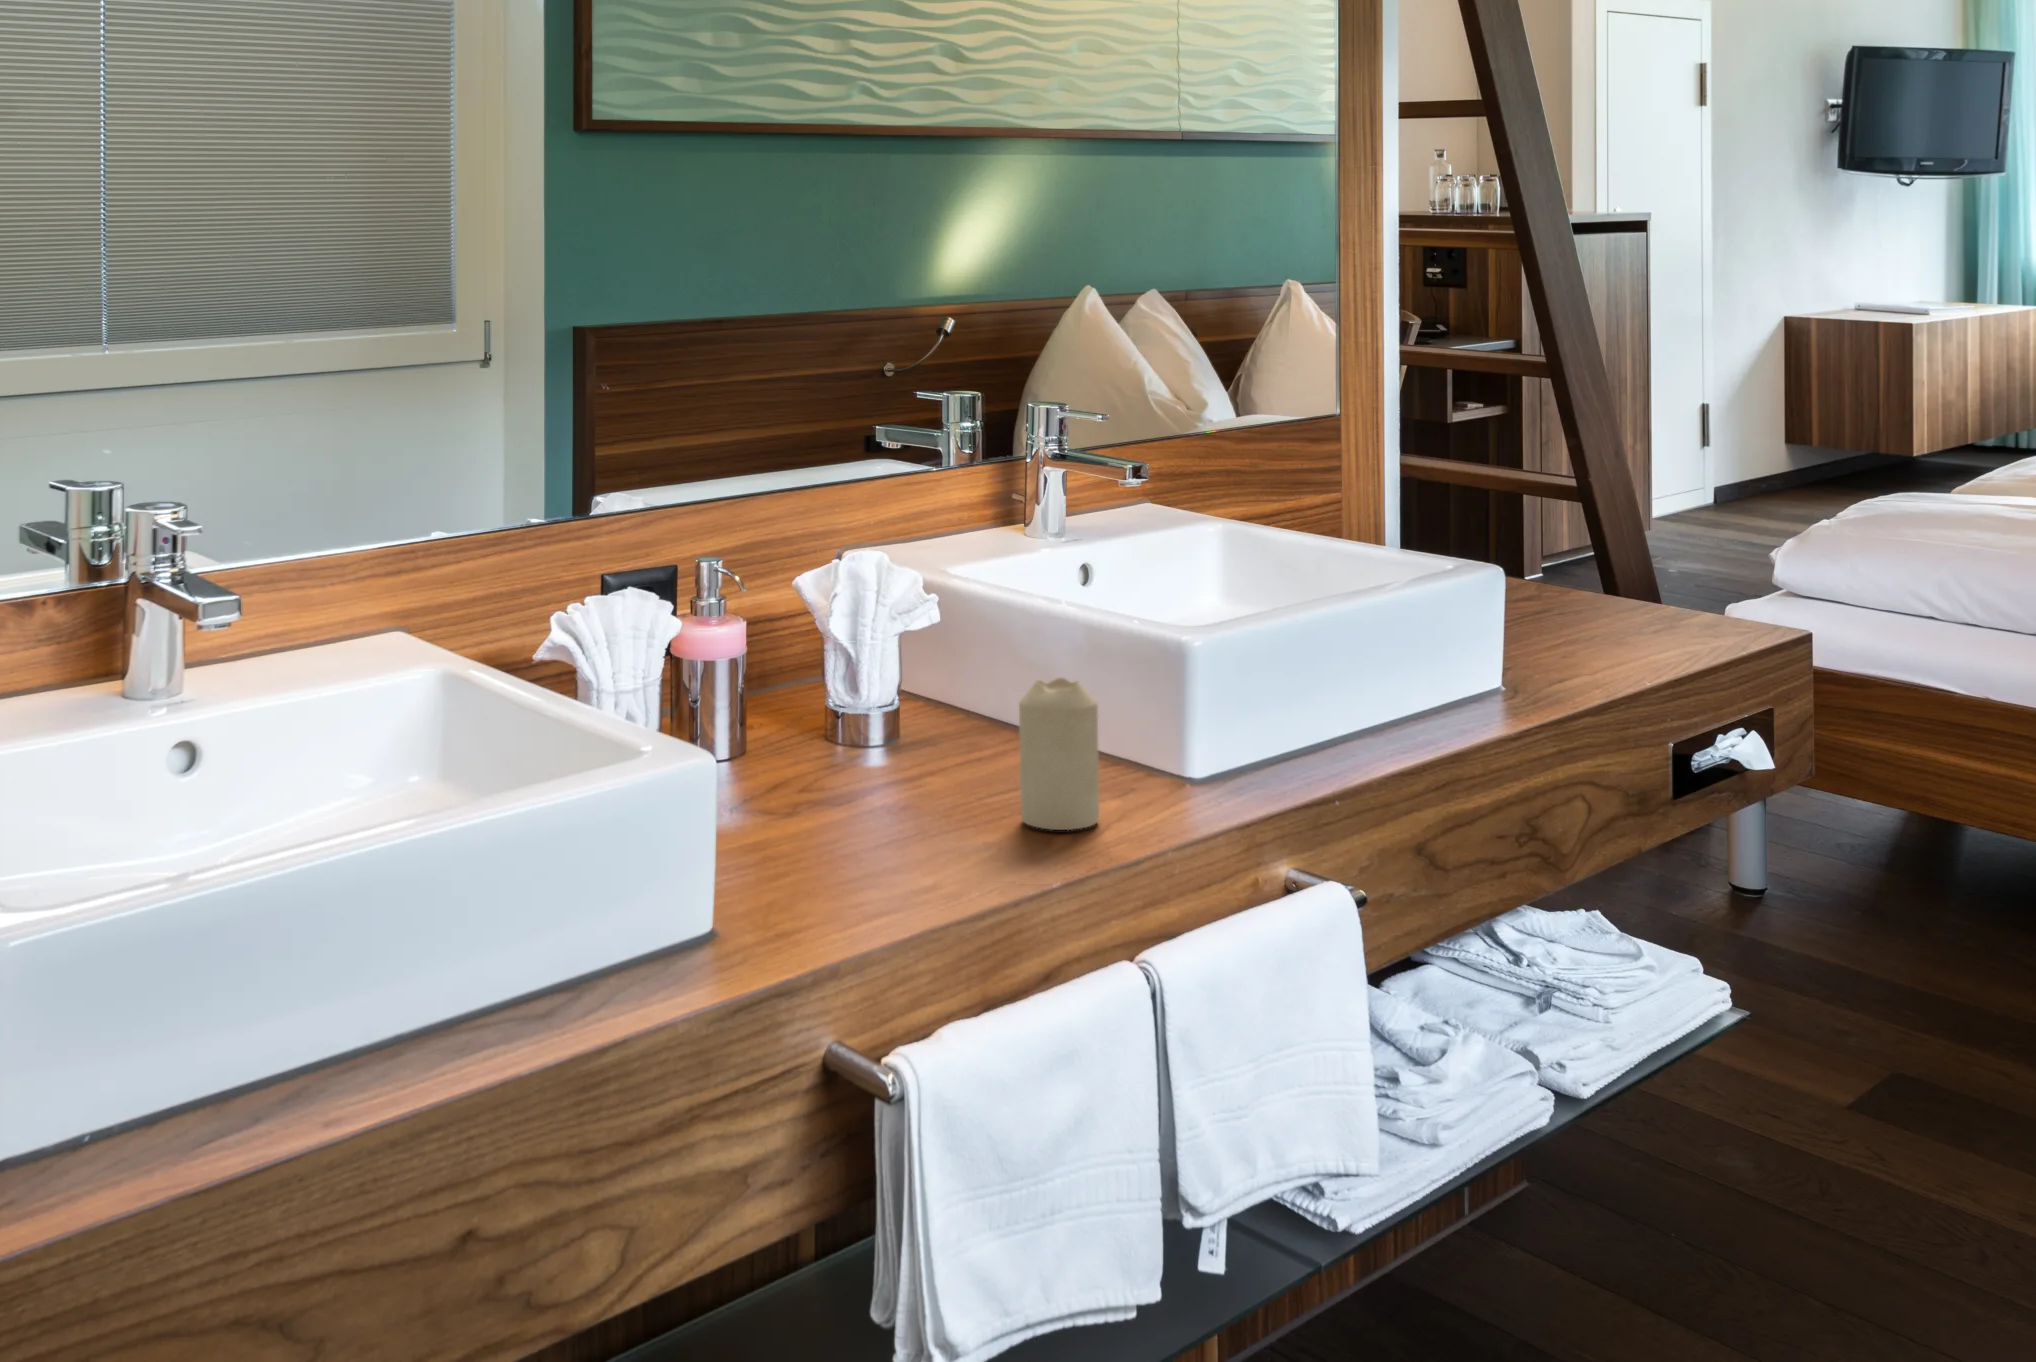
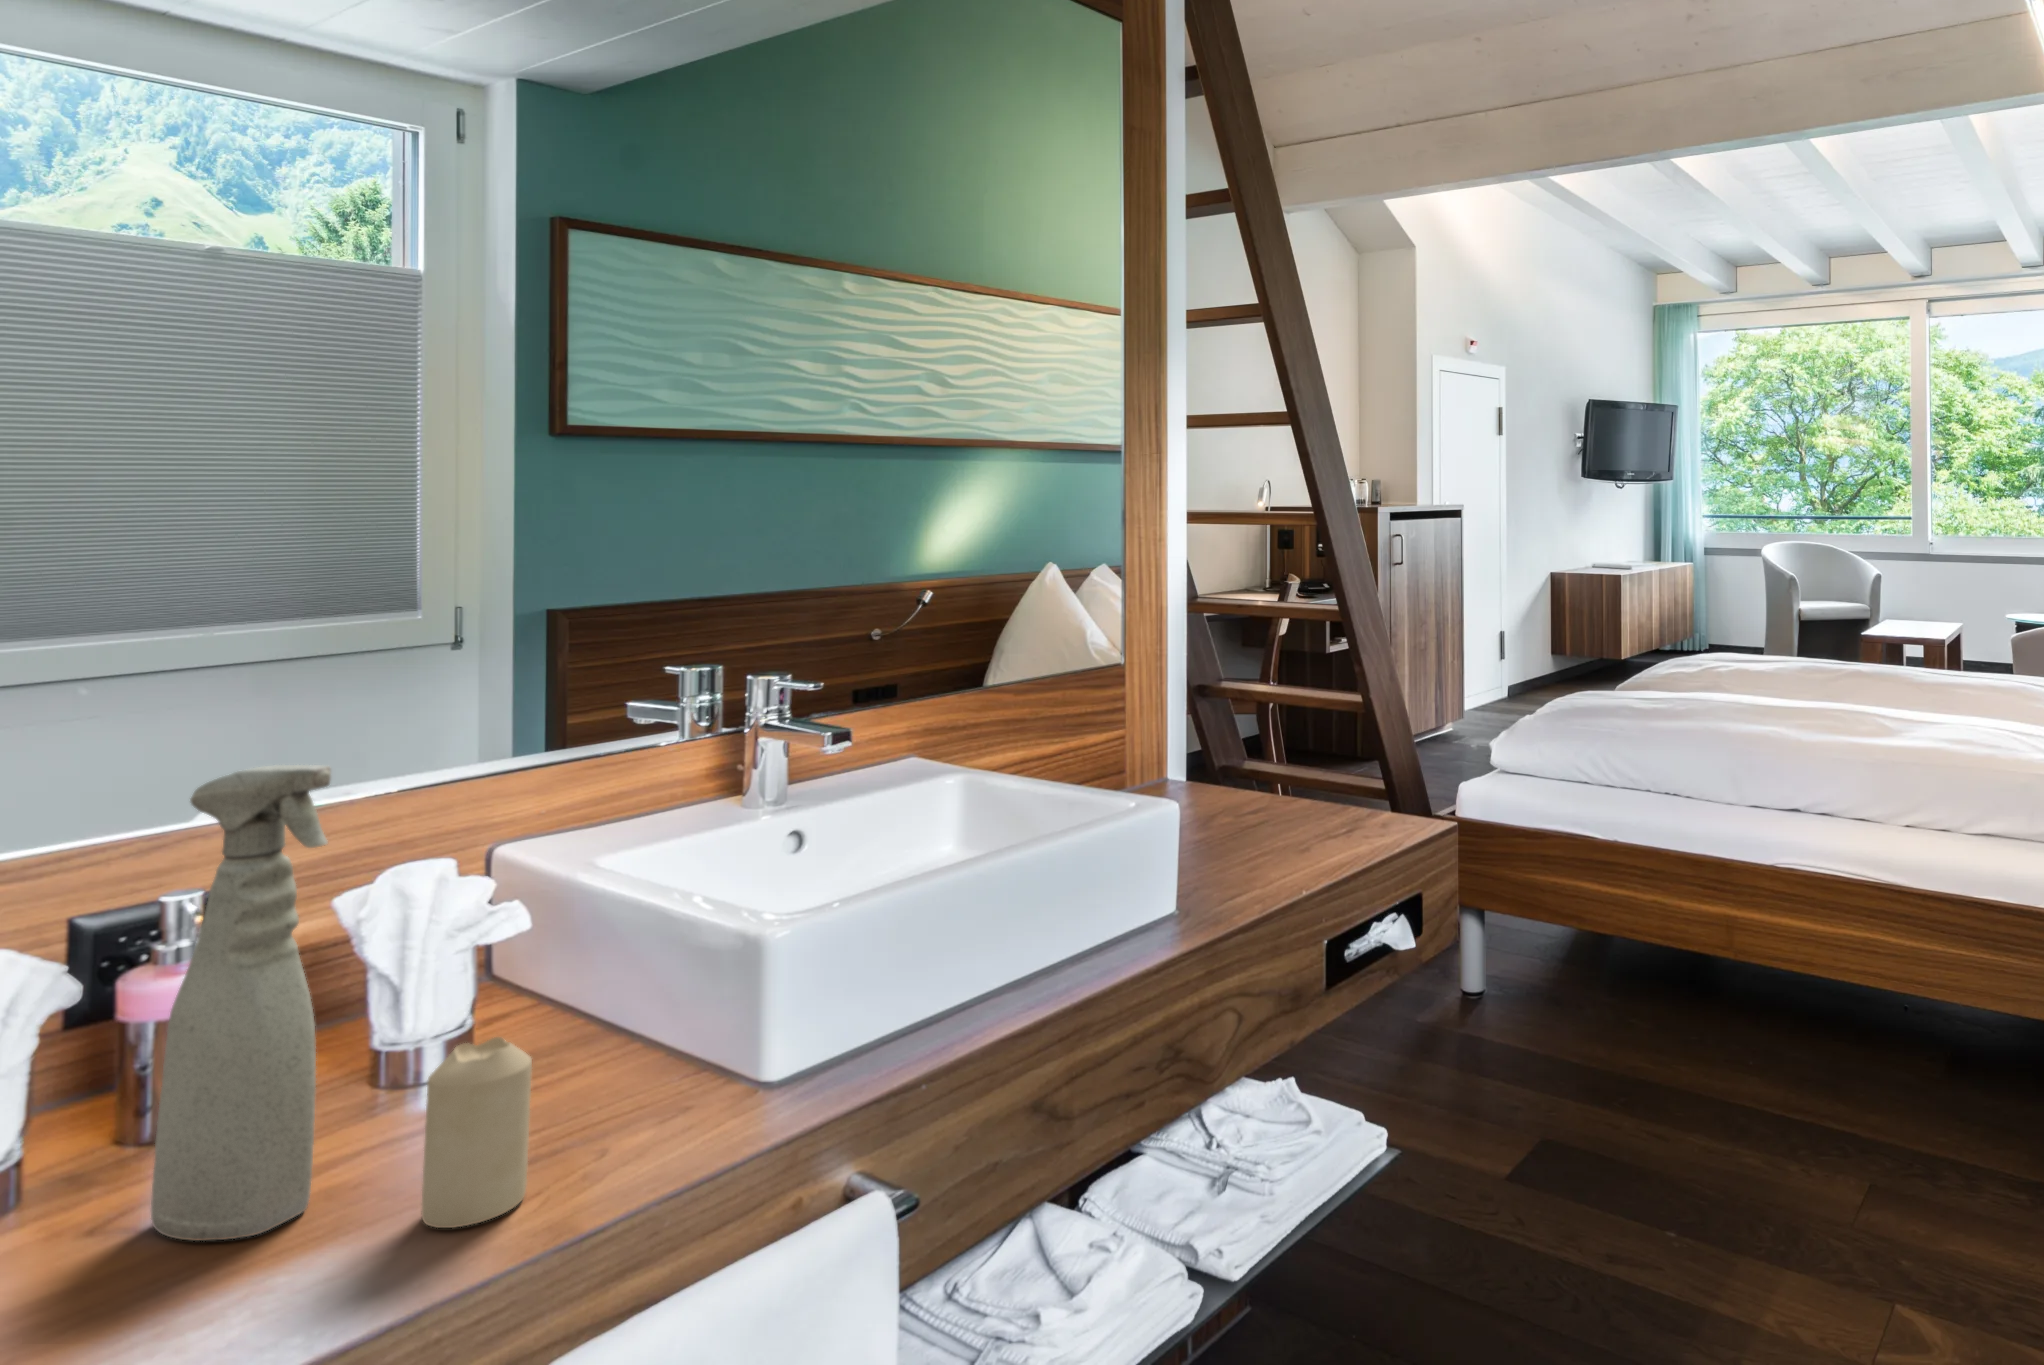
spray bottle: none [797,431,919,825] -> present [151,765,331,1241]

